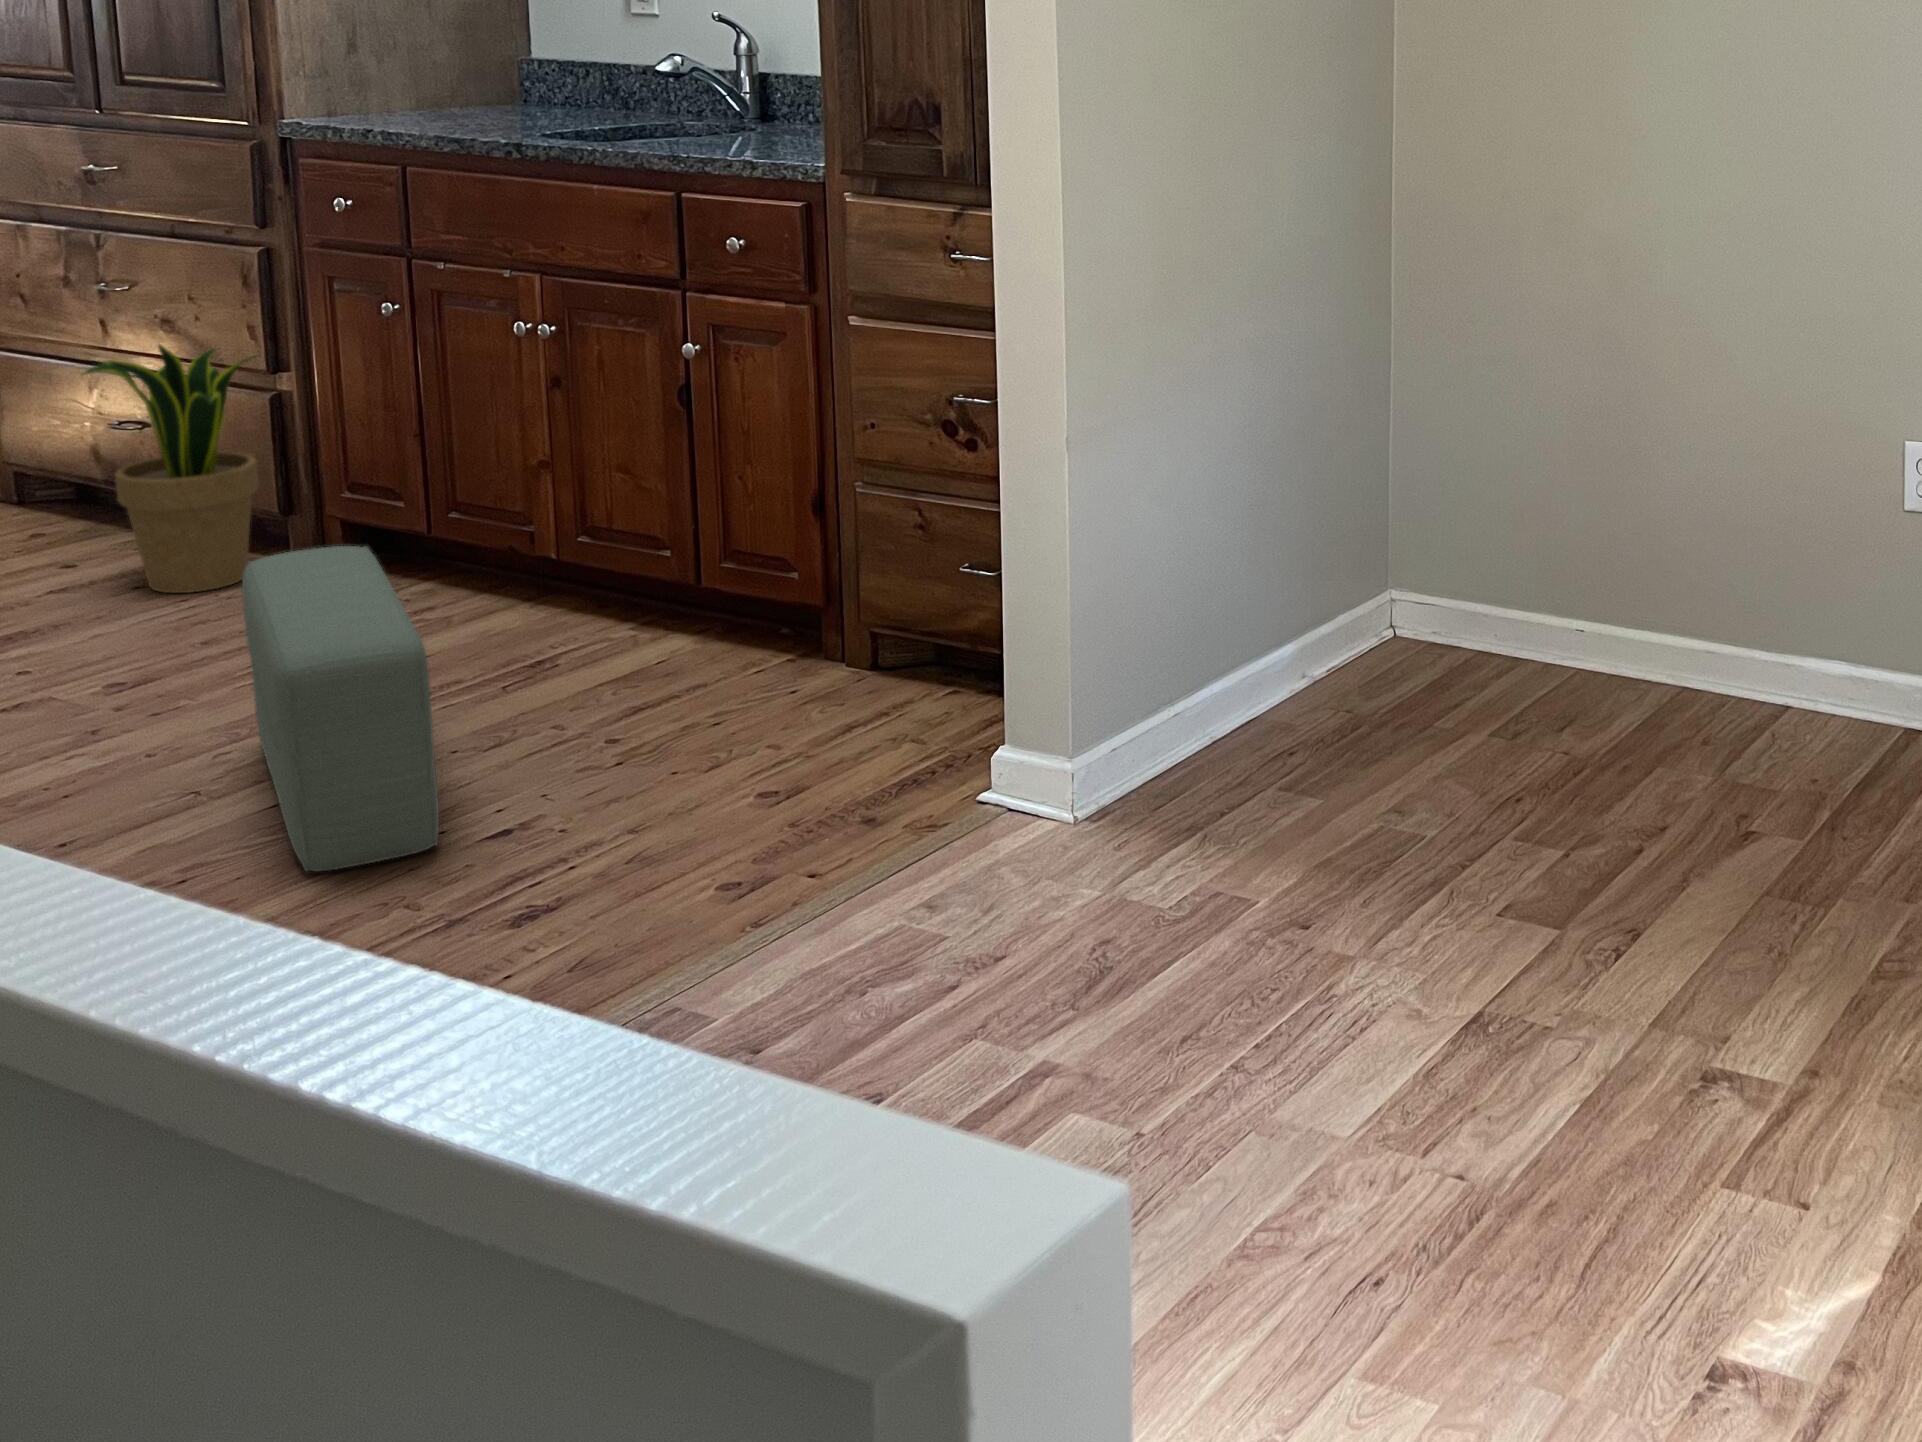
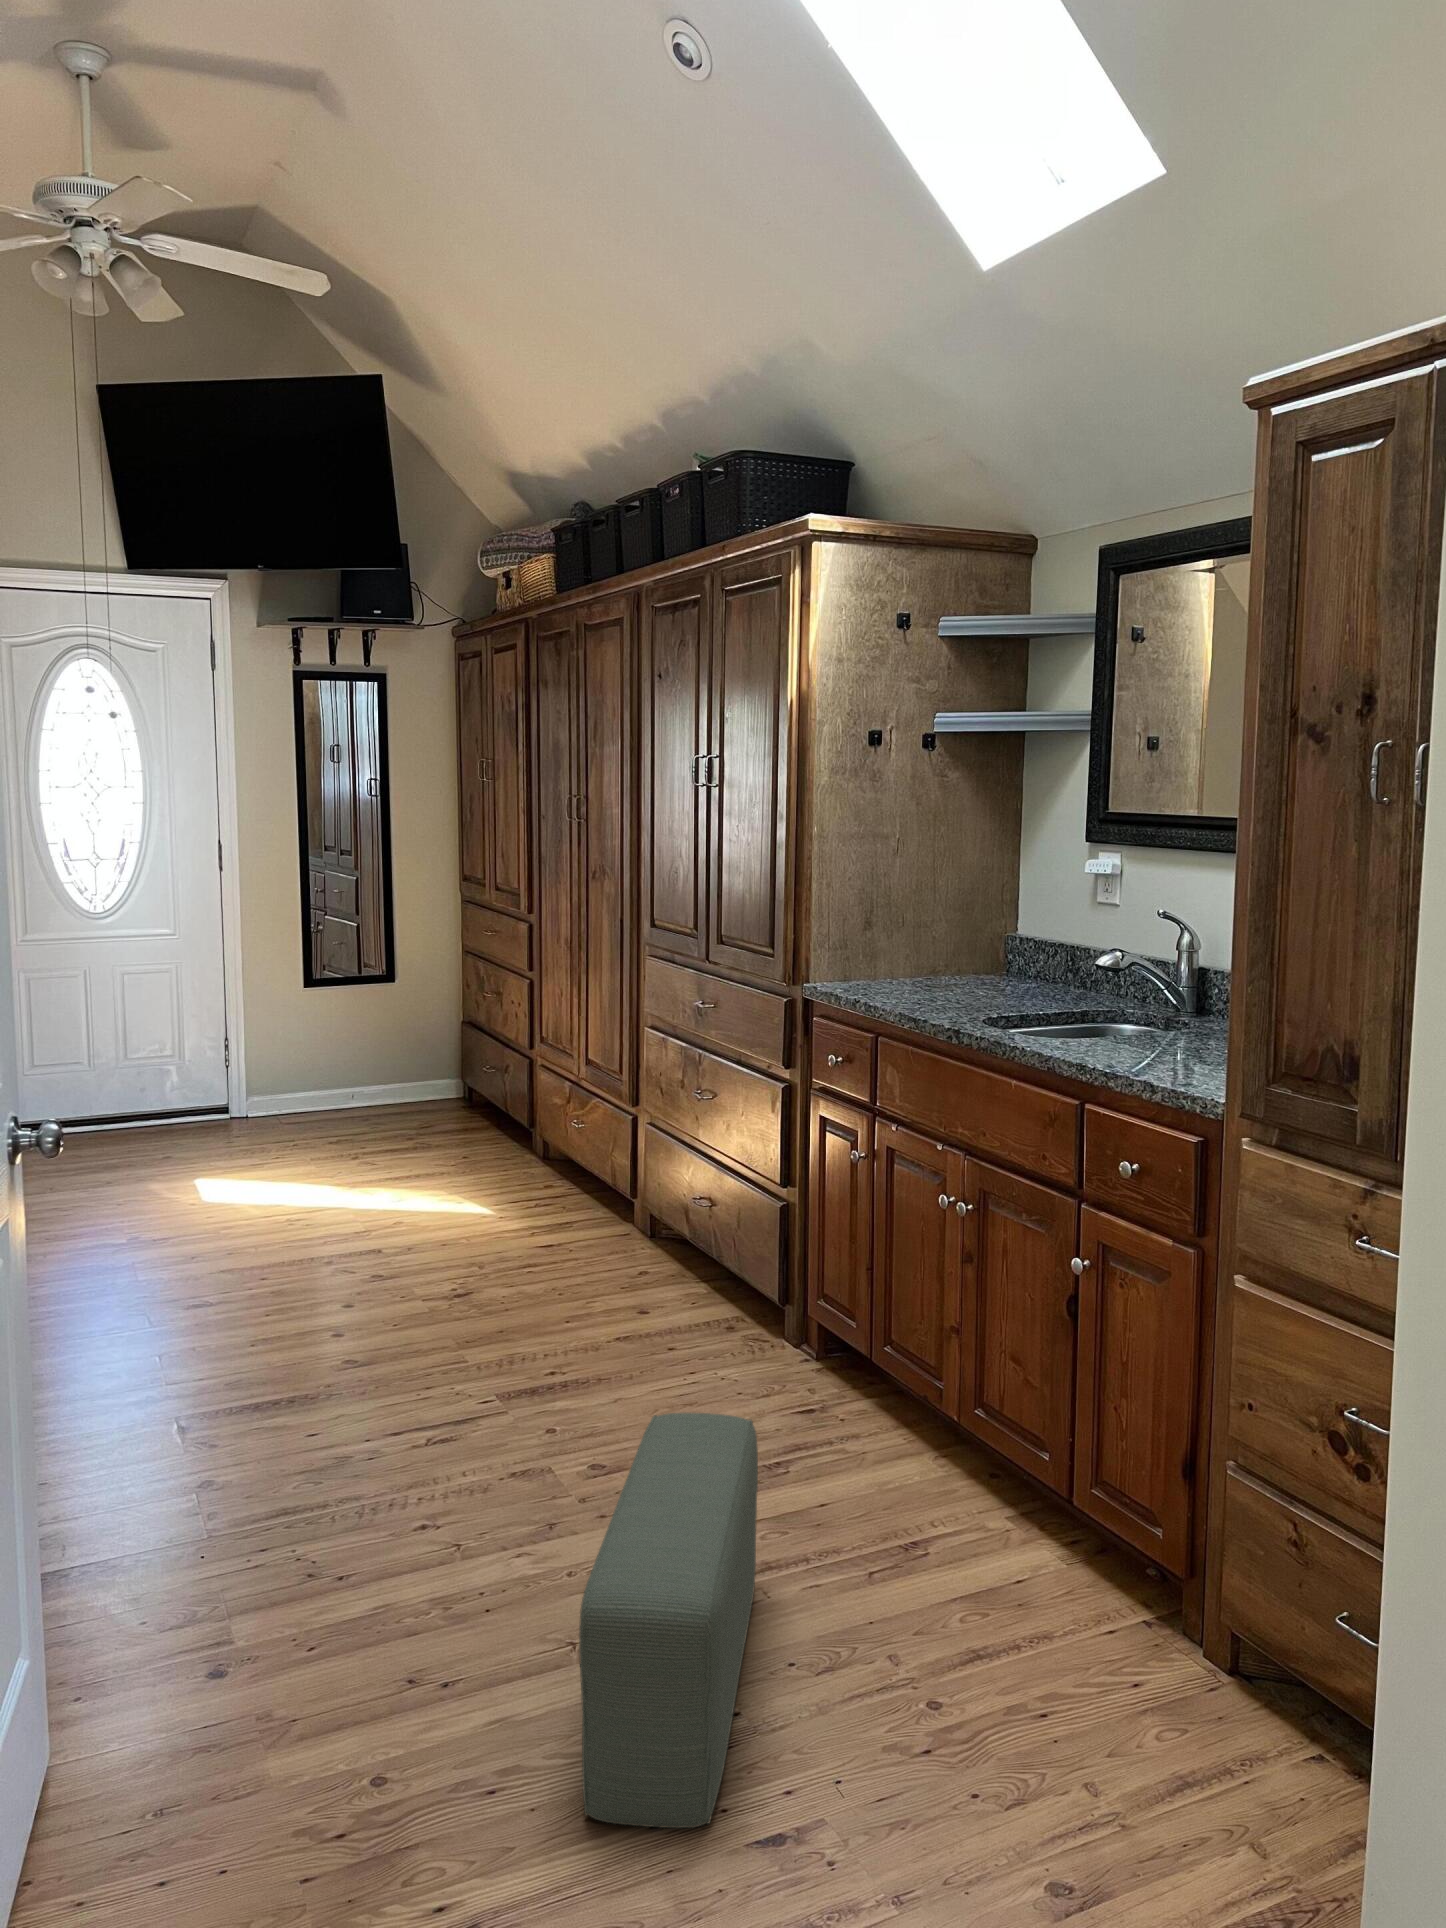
potted plant: present [83,345,259,593] -> none [648,1154,774,1362]

